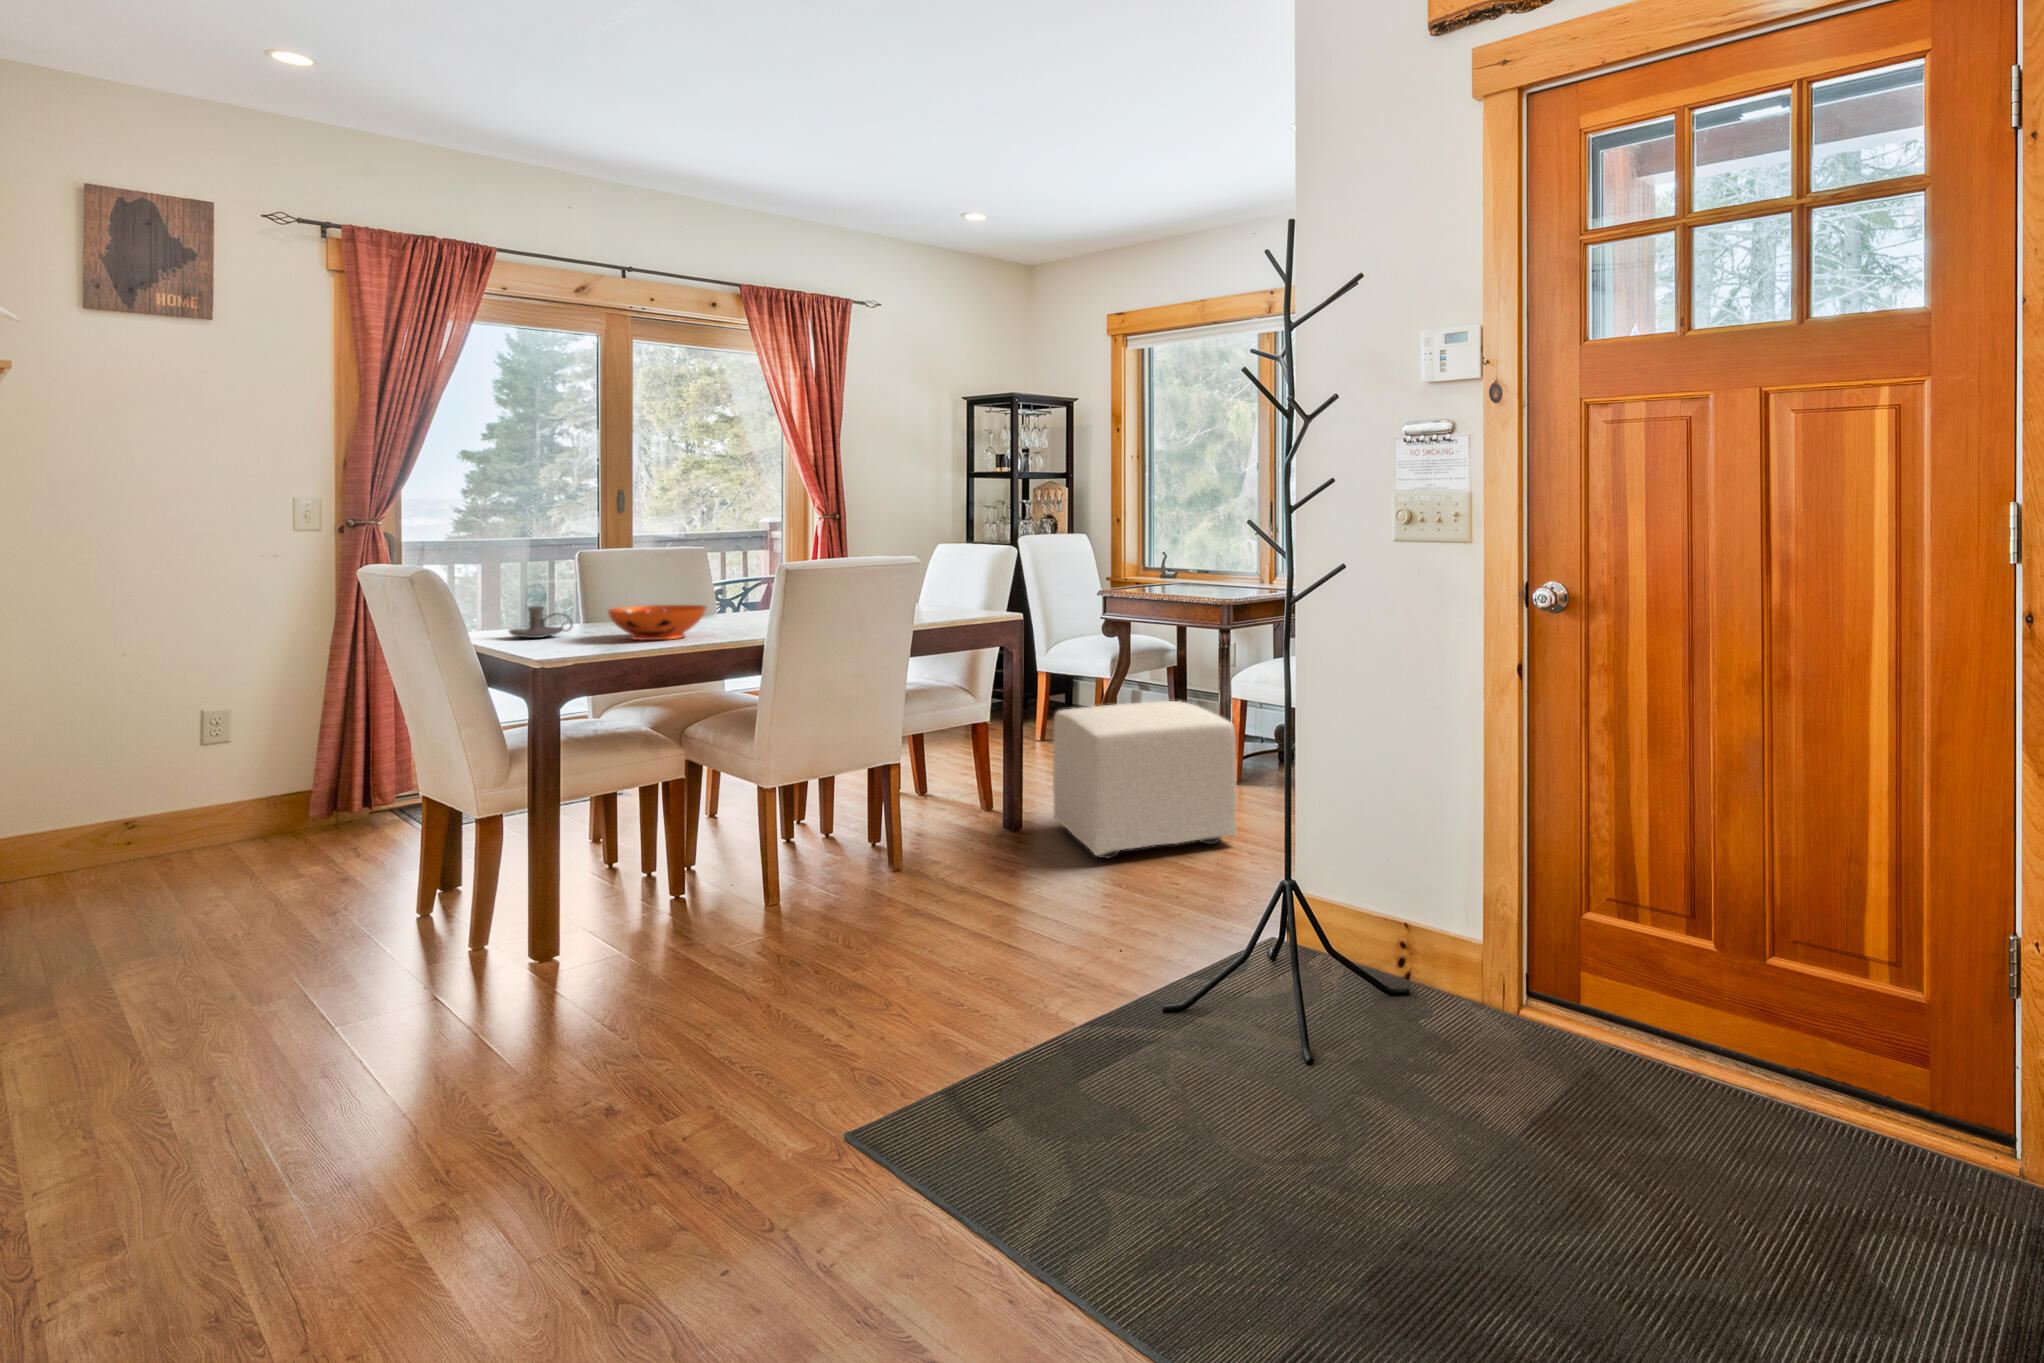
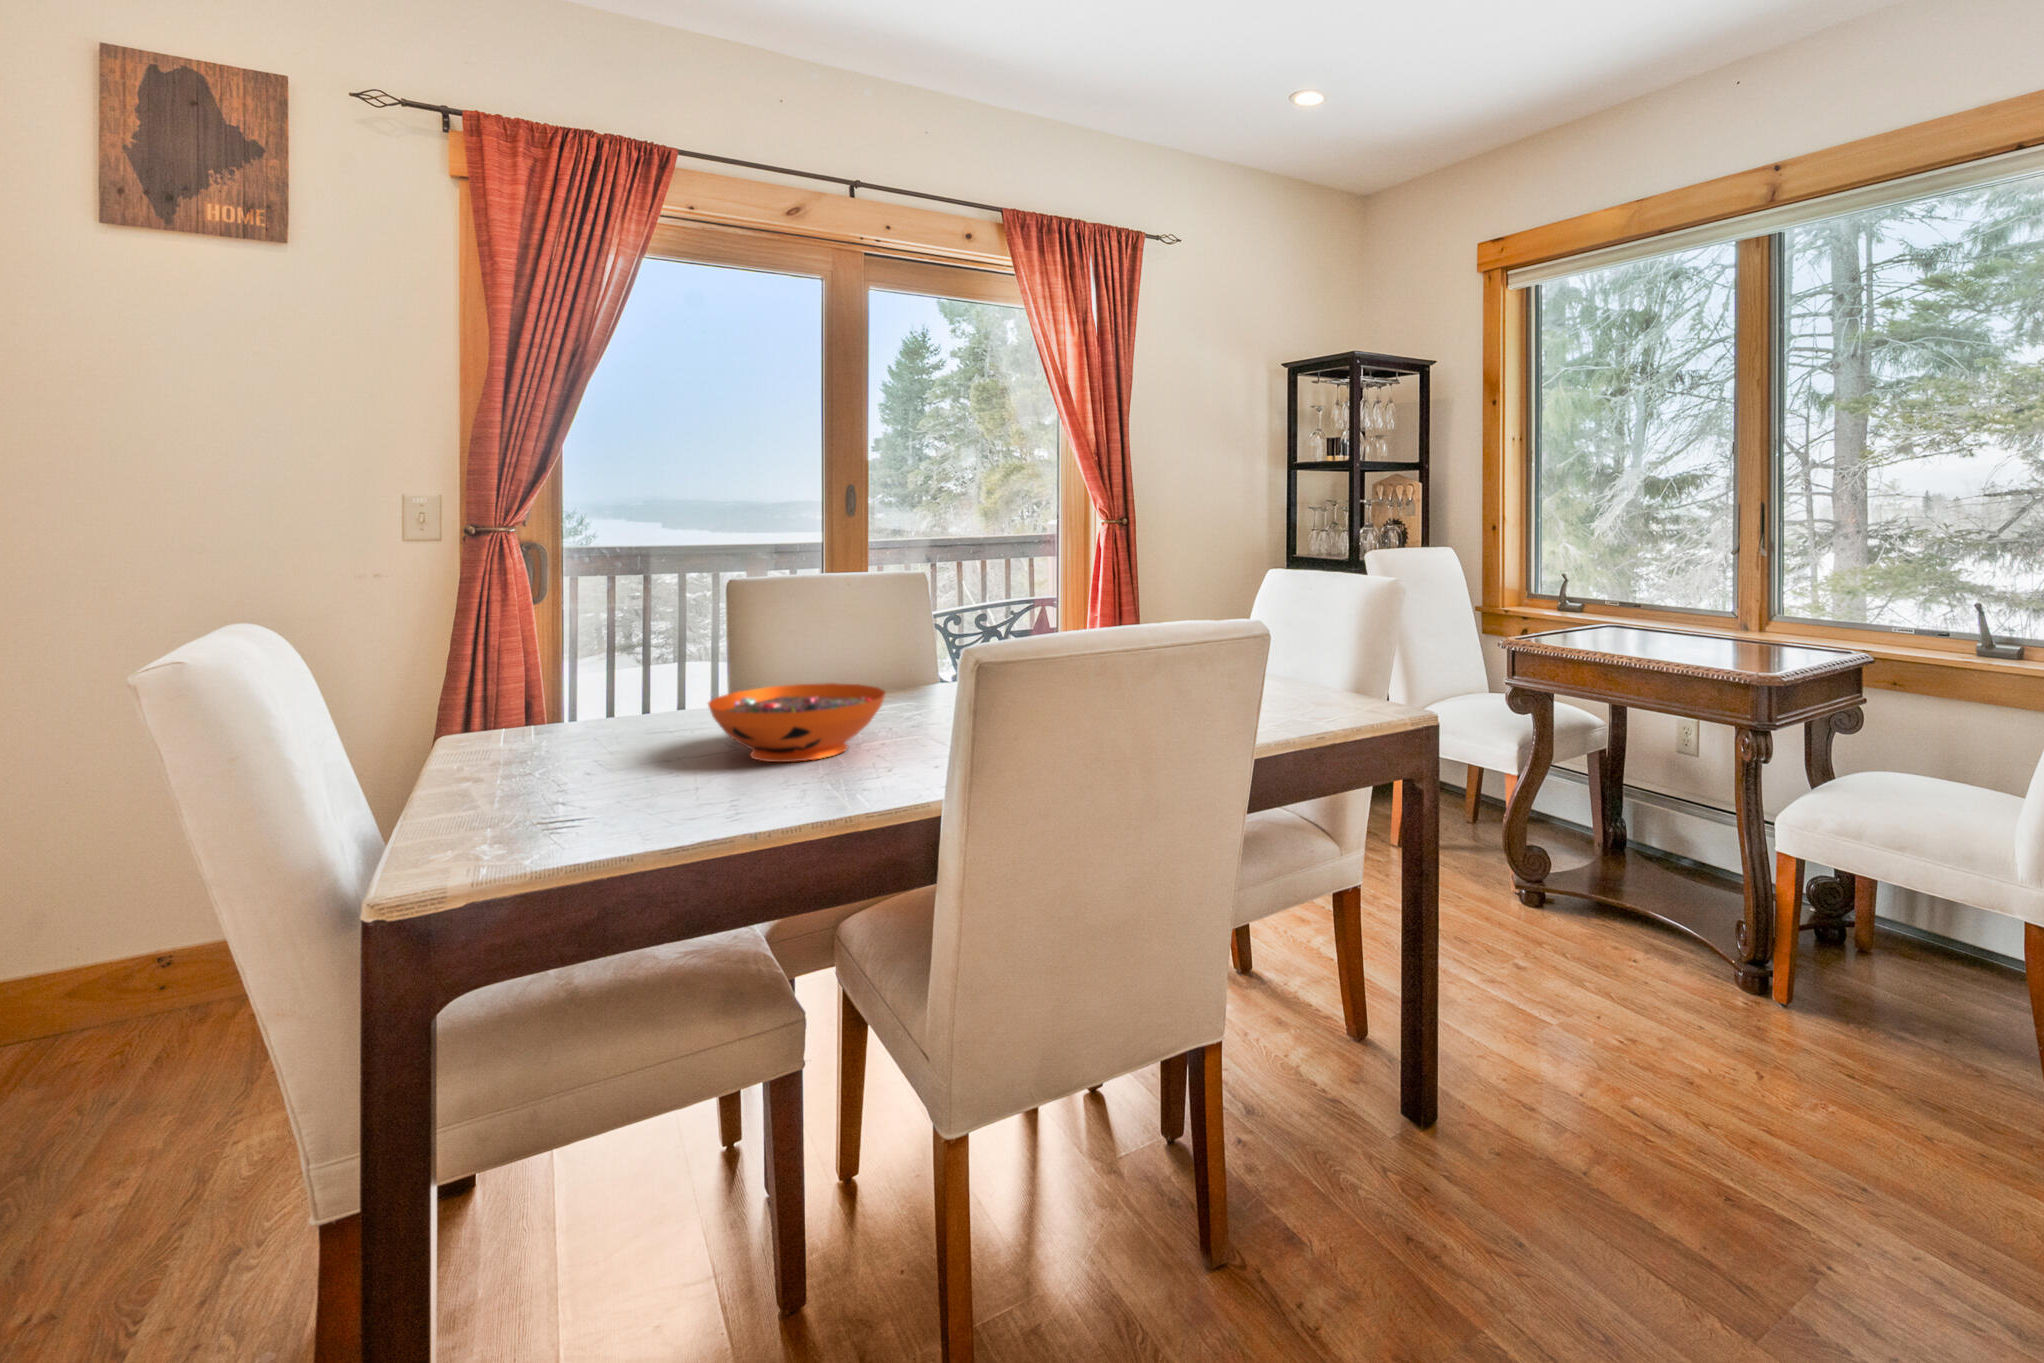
candle holder: present [509,606,573,638] -> none [563,683,670,742]
ottoman: present [1053,701,1237,858] -> none [1494,877,1935,1279]

